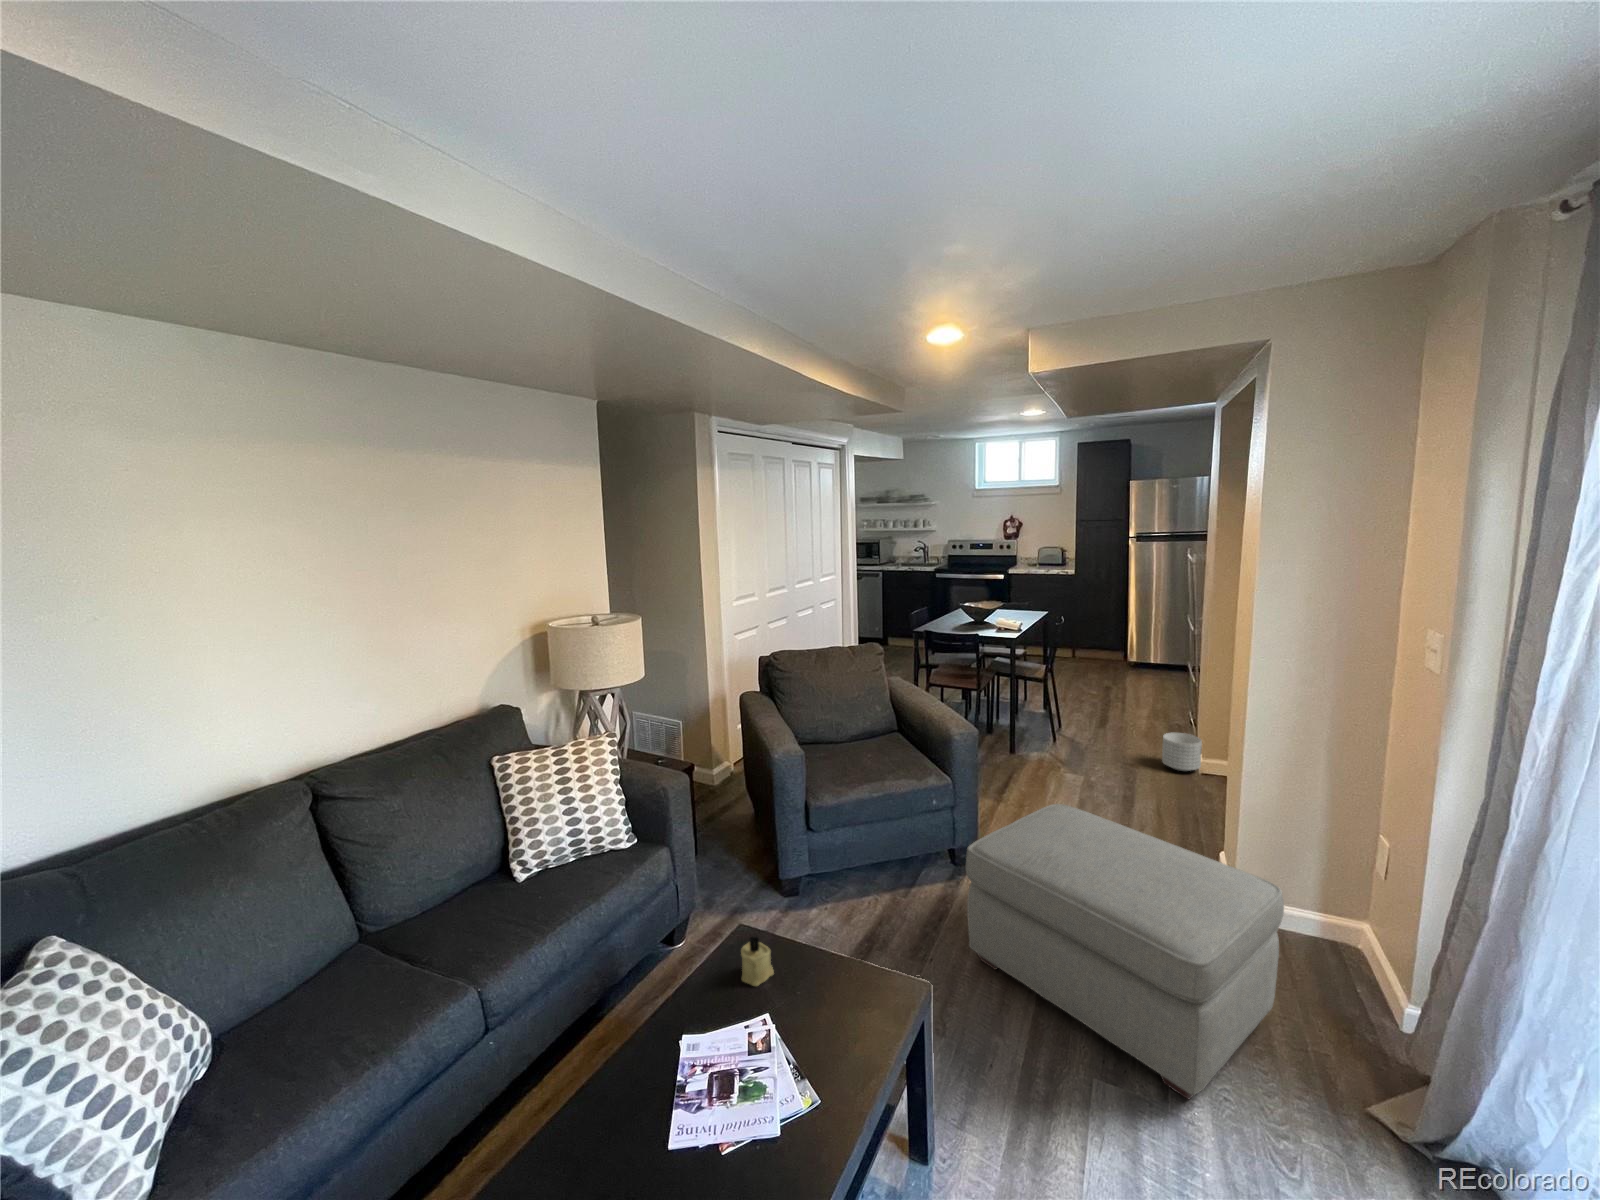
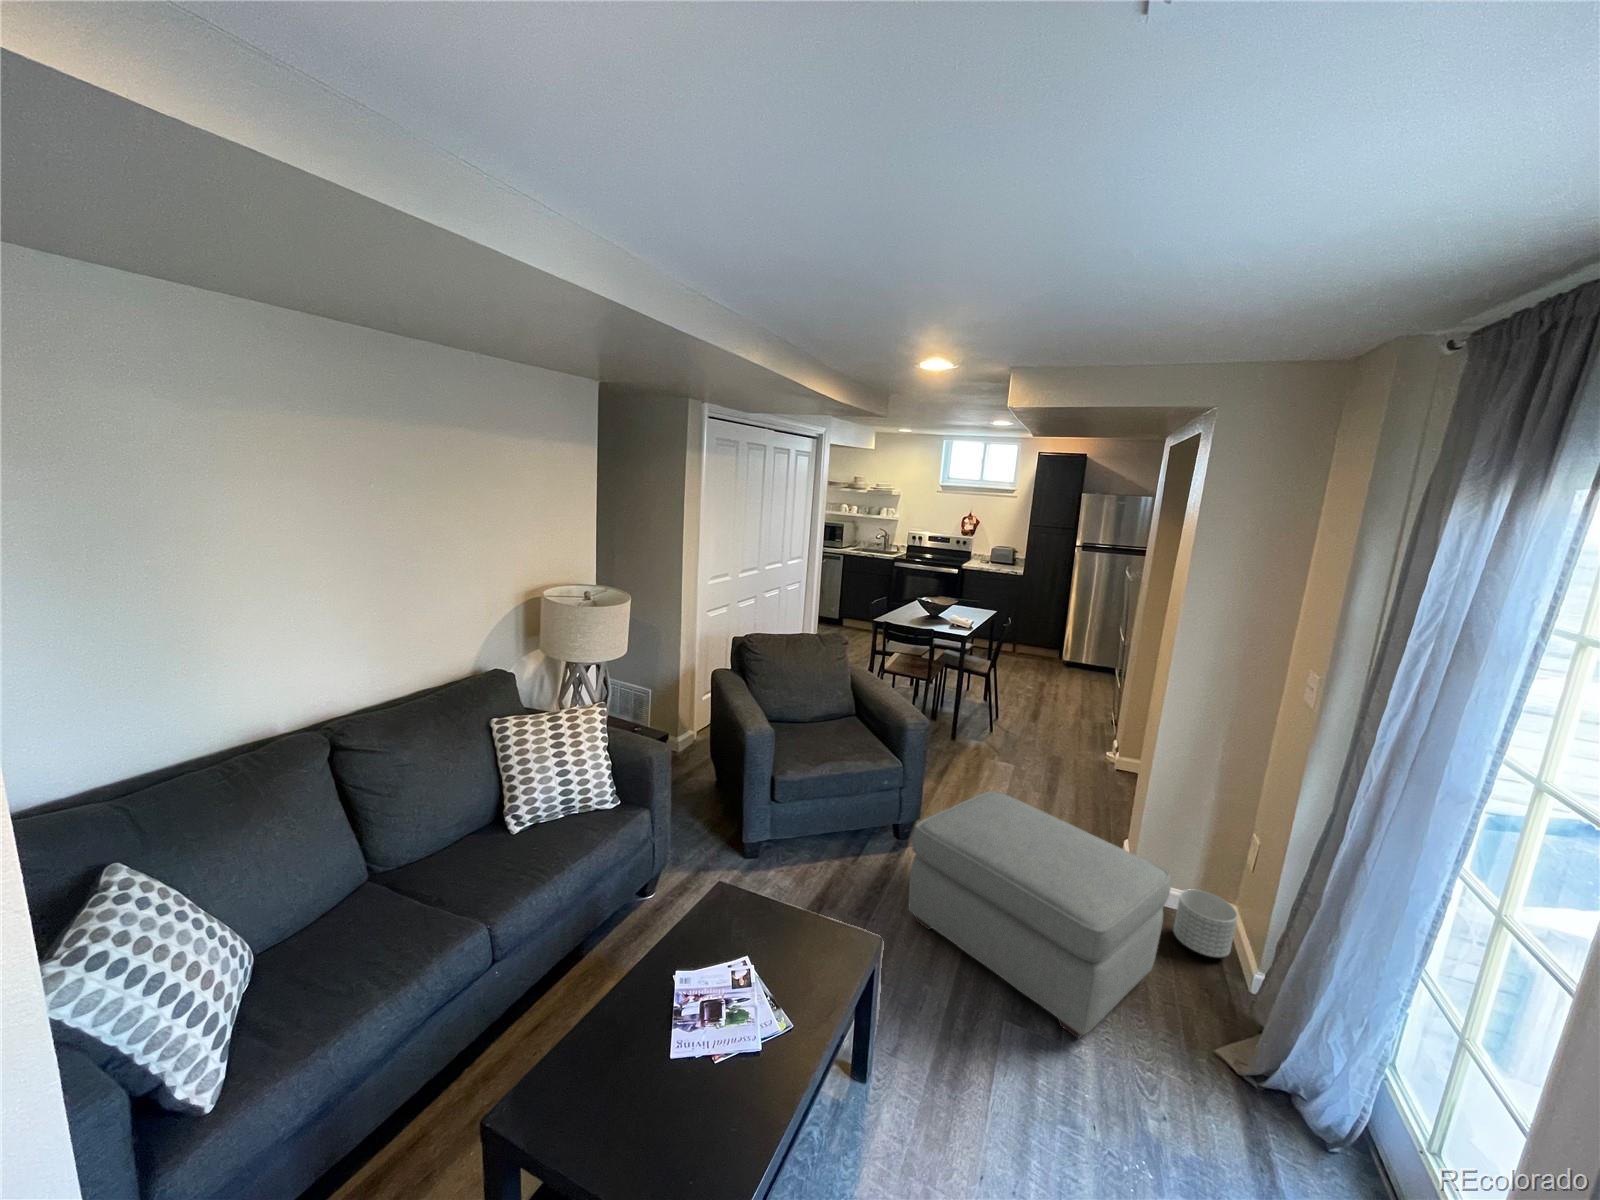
planter: present [1162,733,1202,771] -> present [1174,889,1238,957]
candle: present [741,937,774,986] -> none [723,891,751,934]

